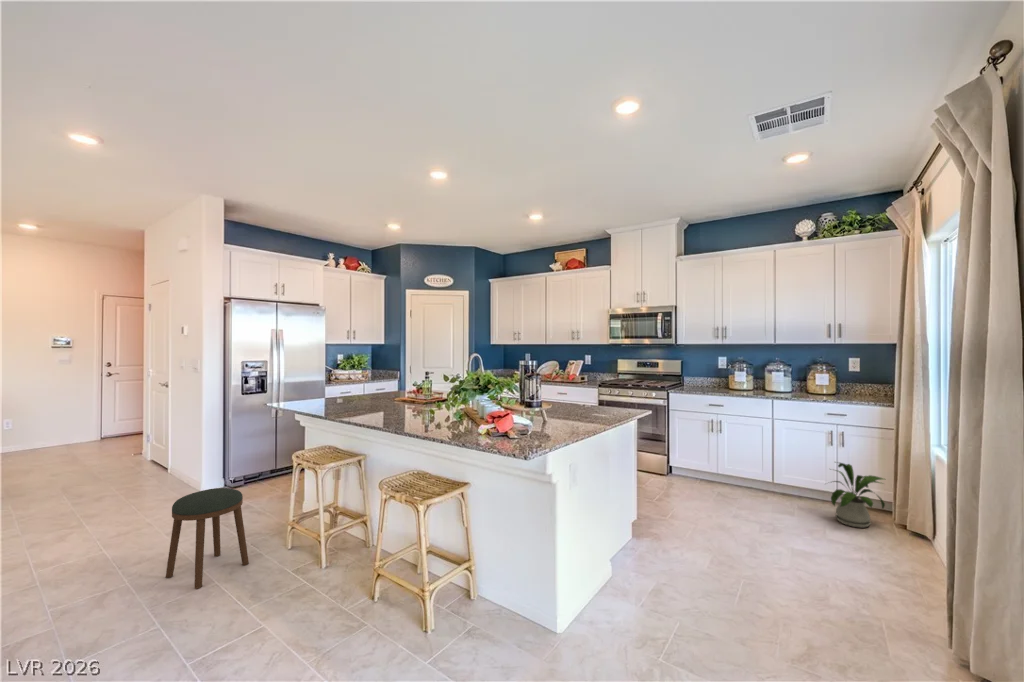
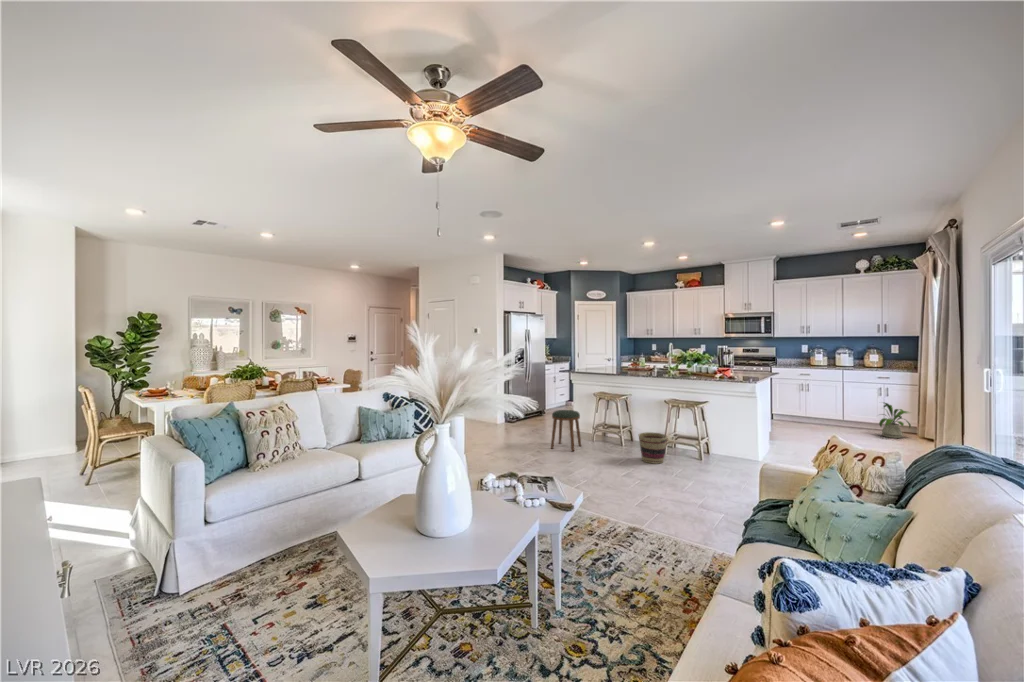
basket: none [286,556,357,648] -> present [639,432,667,464]

